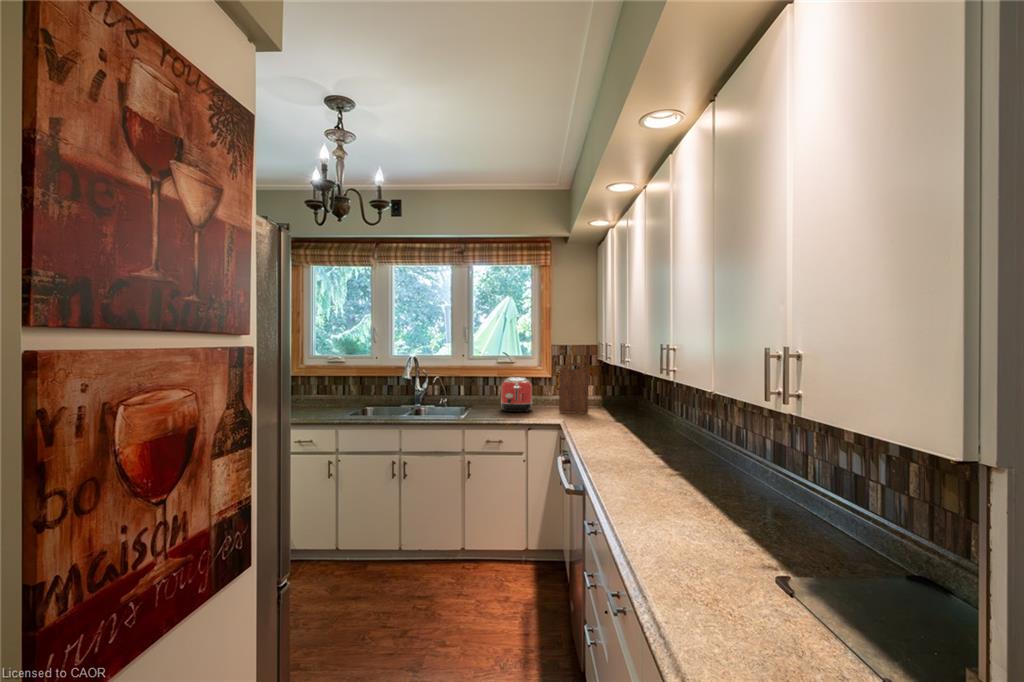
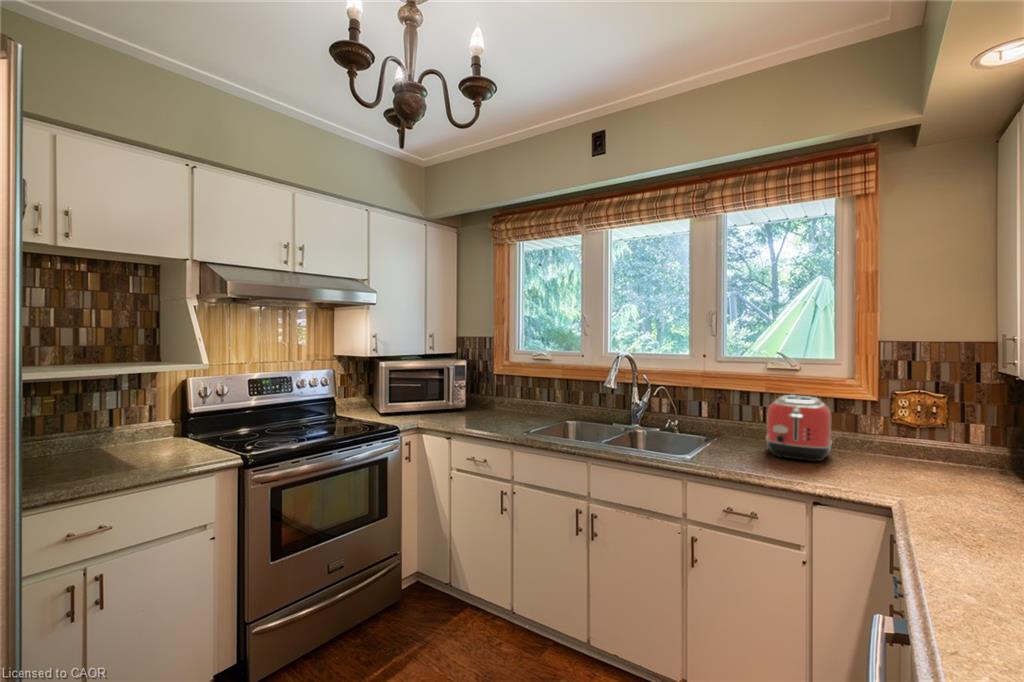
cutting board: present [559,363,589,414] -> none [893,376,975,487]

